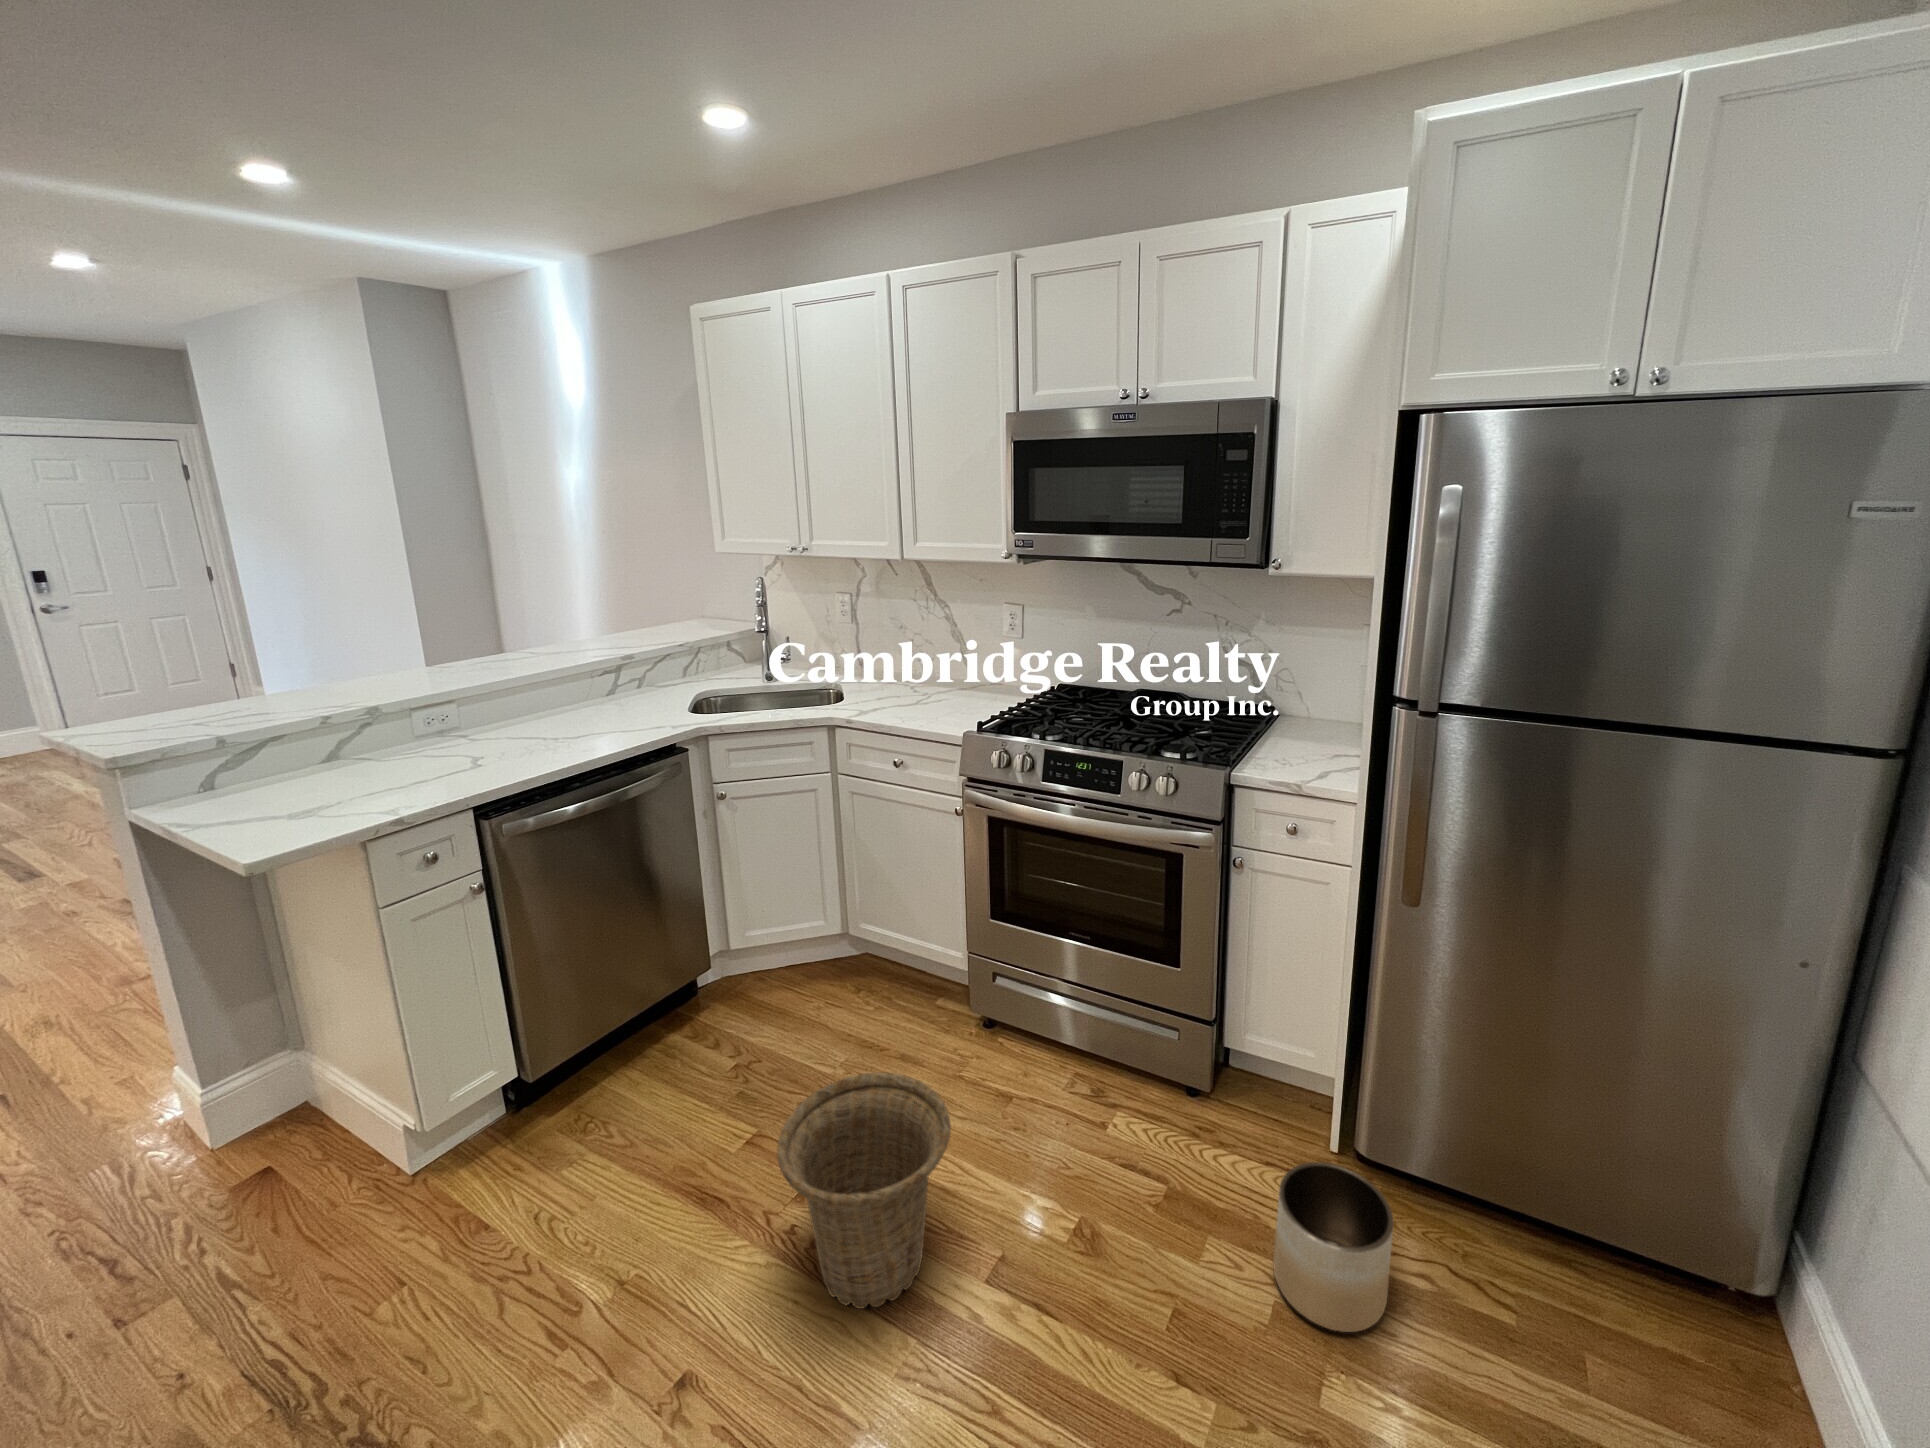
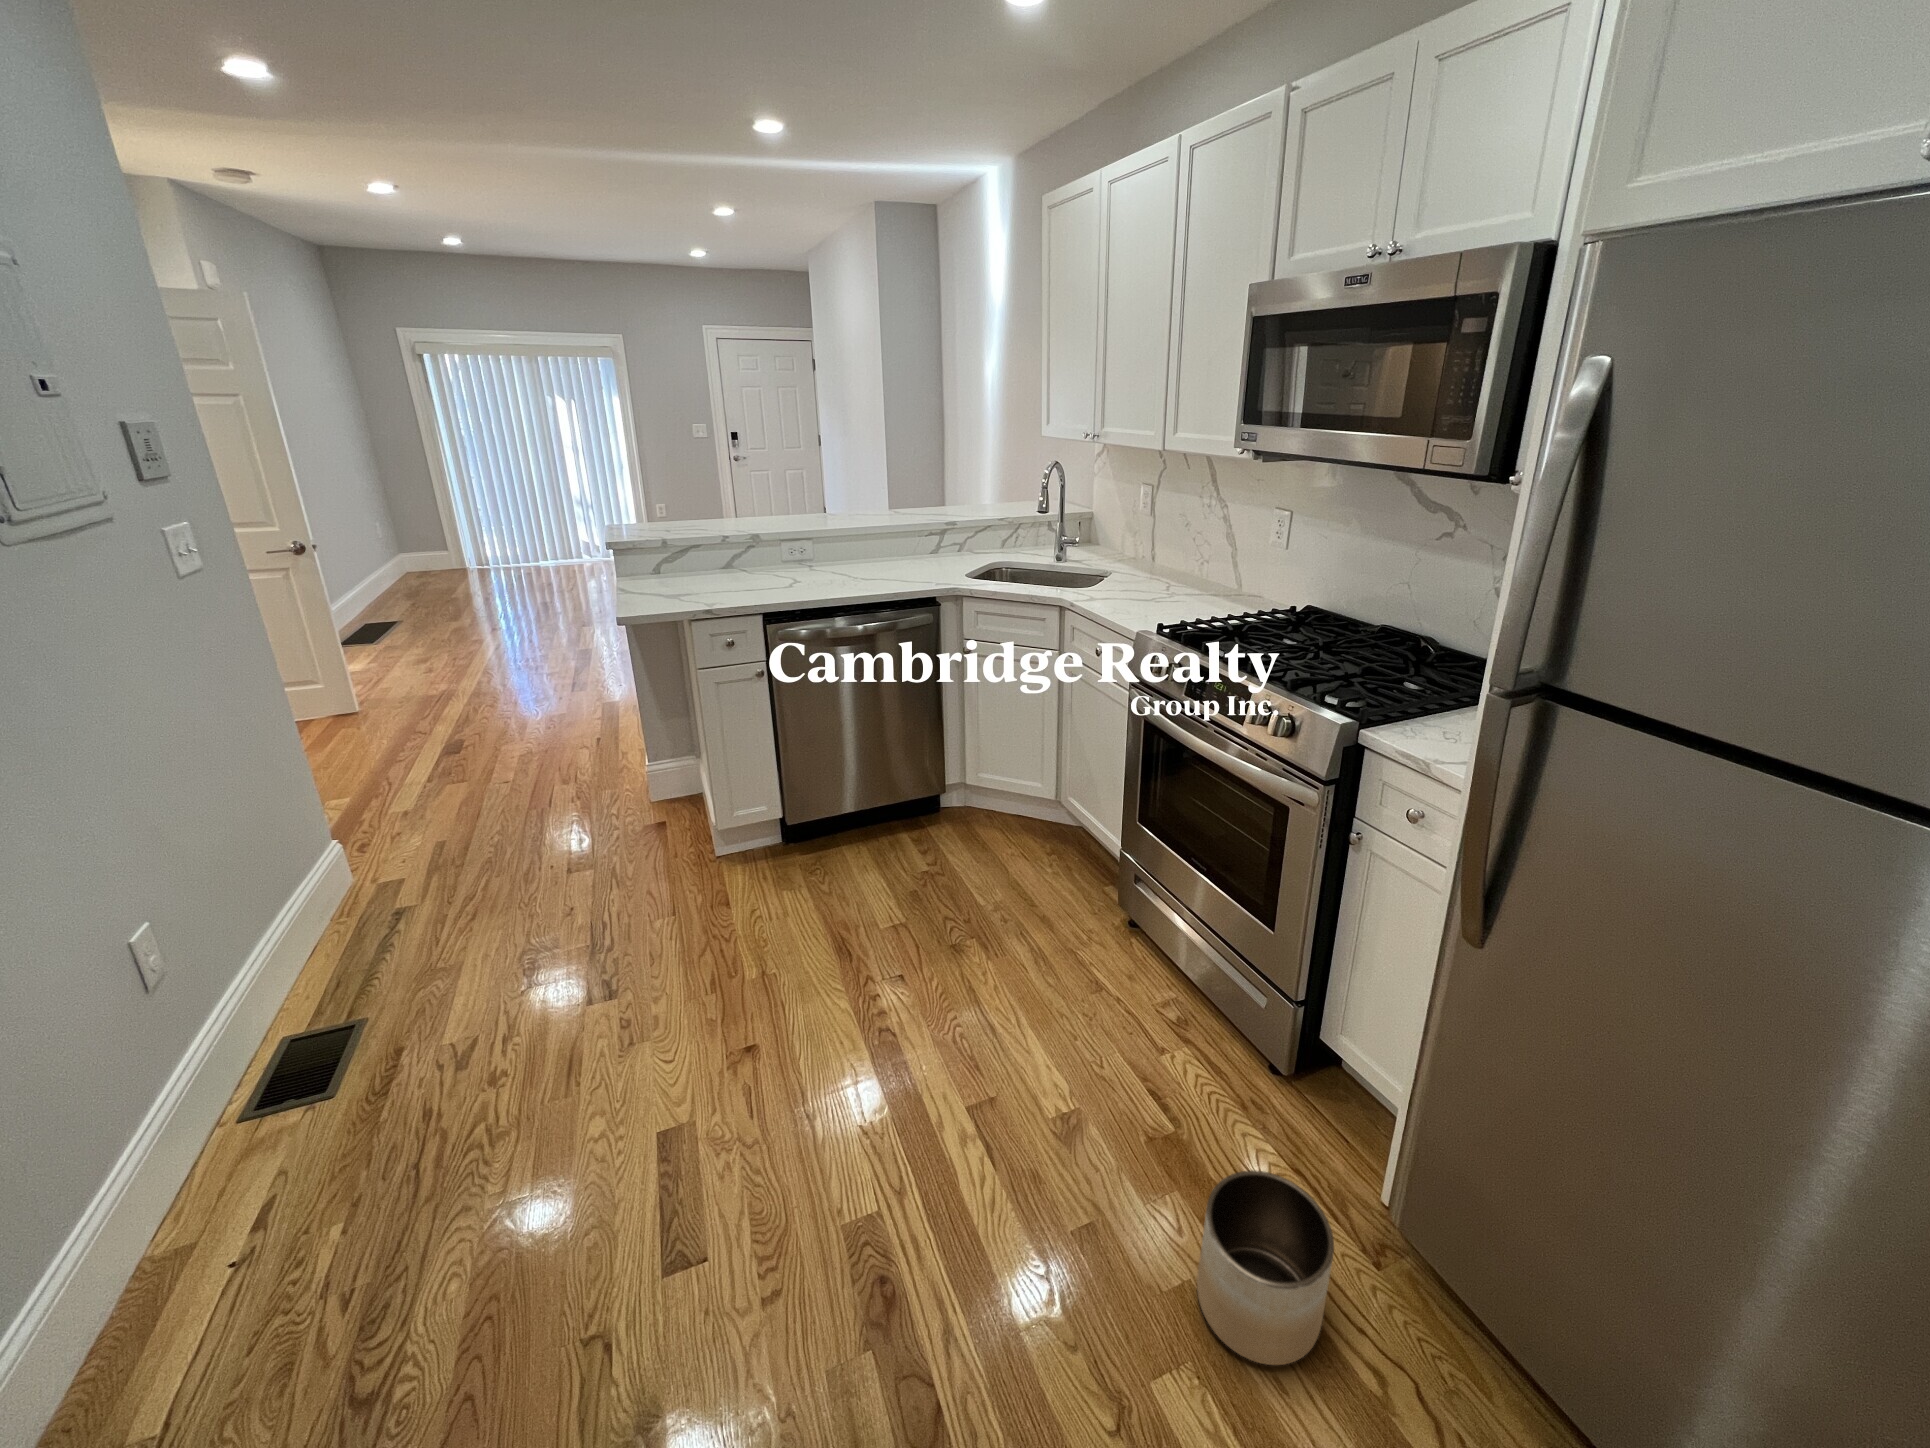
basket: present [777,1073,951,1309] -> none [826,897,973,1080]

